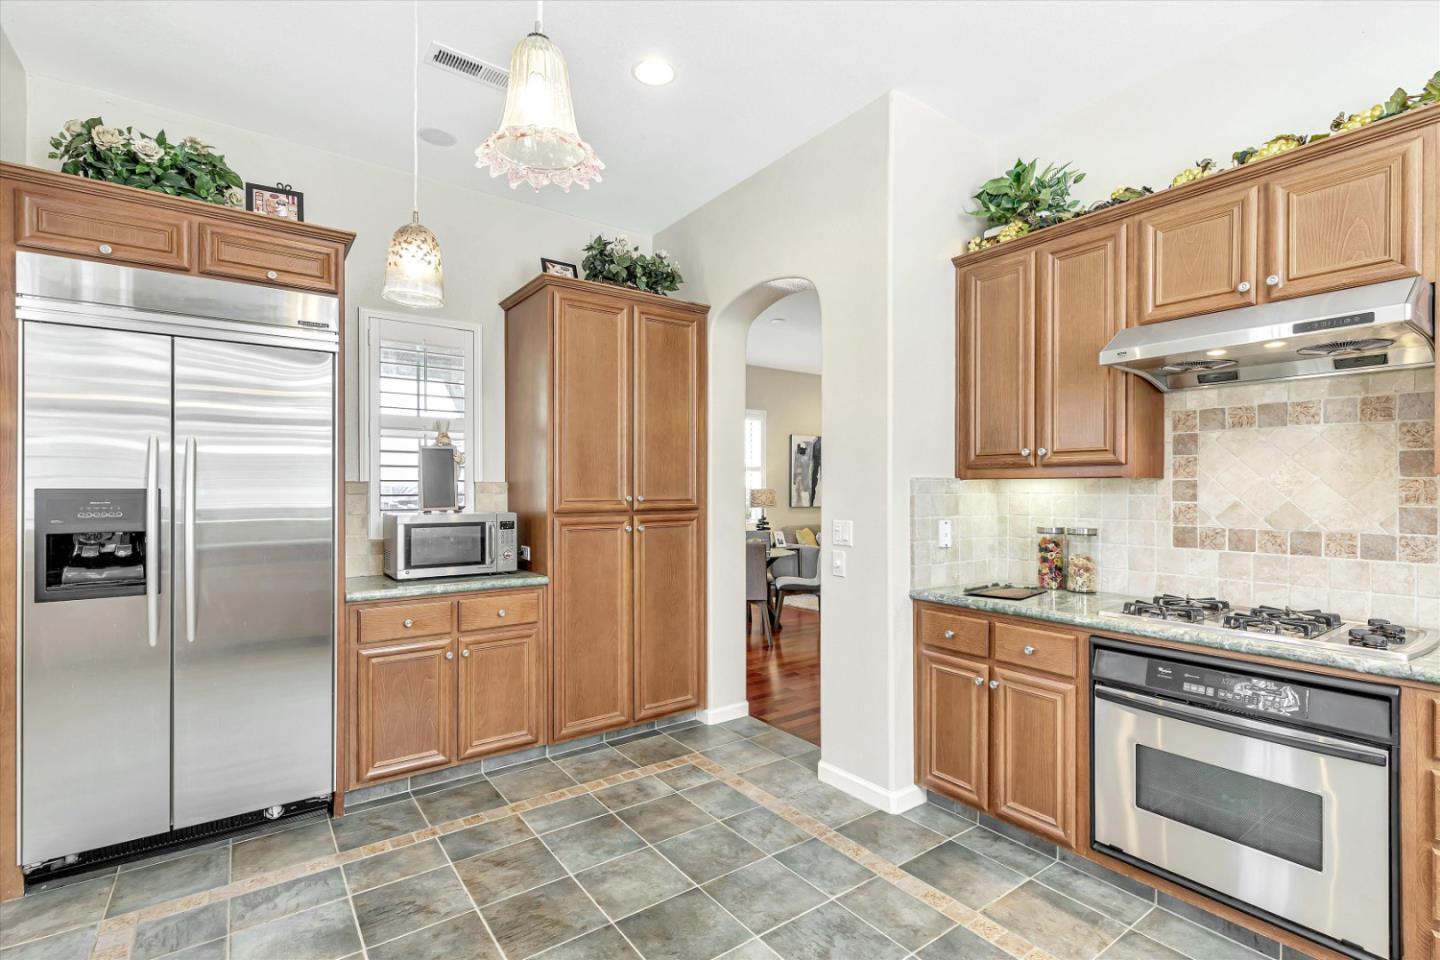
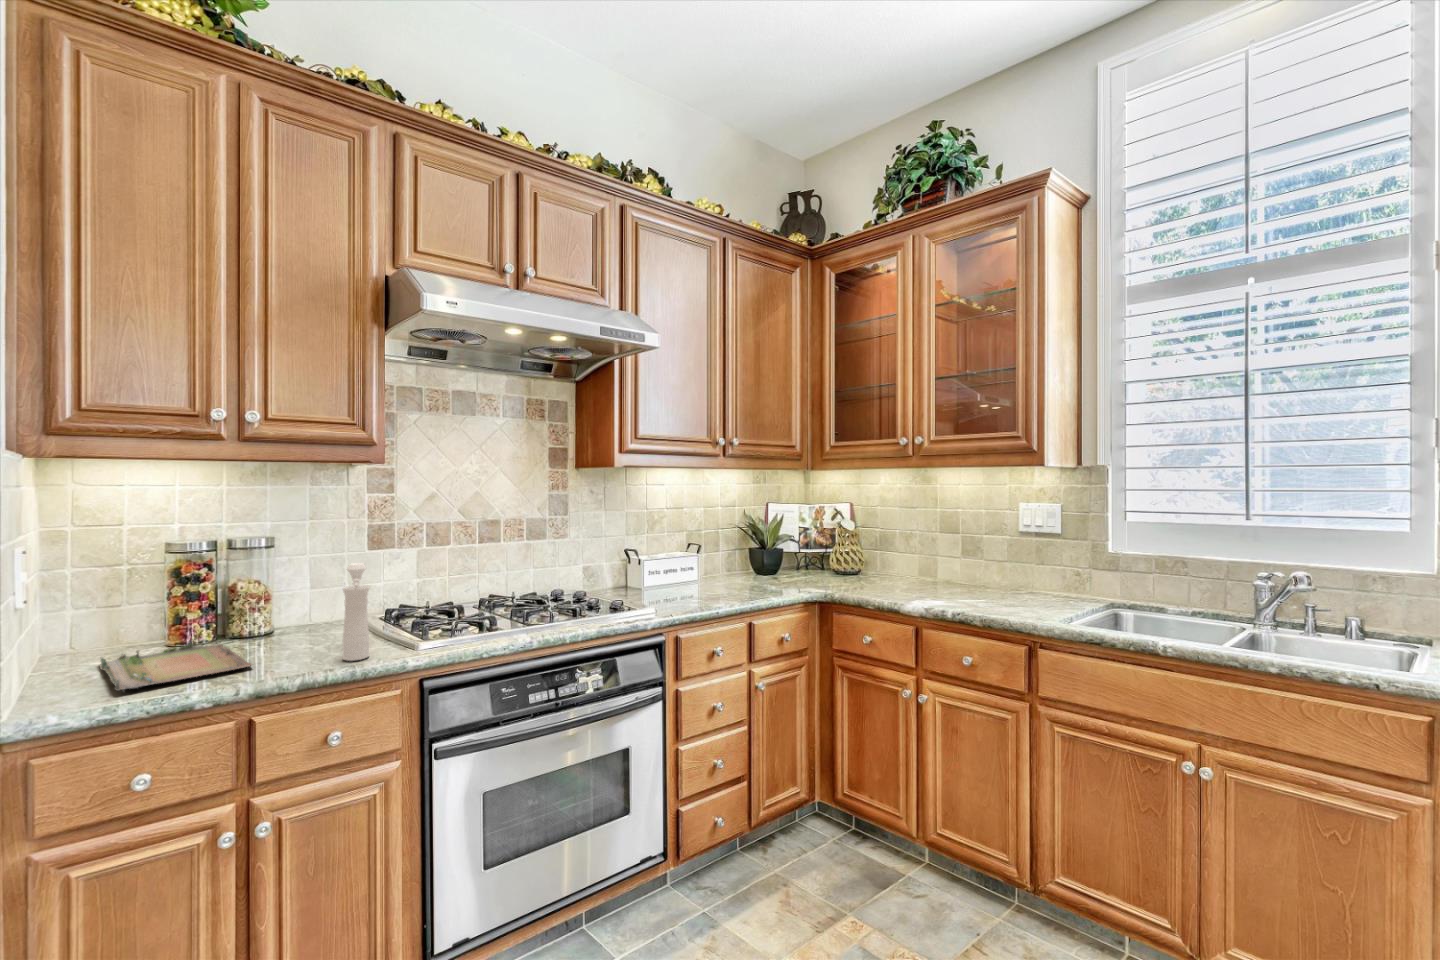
pepper mill: none [1051,547,1090,609] -> present [343,563,370,661]

